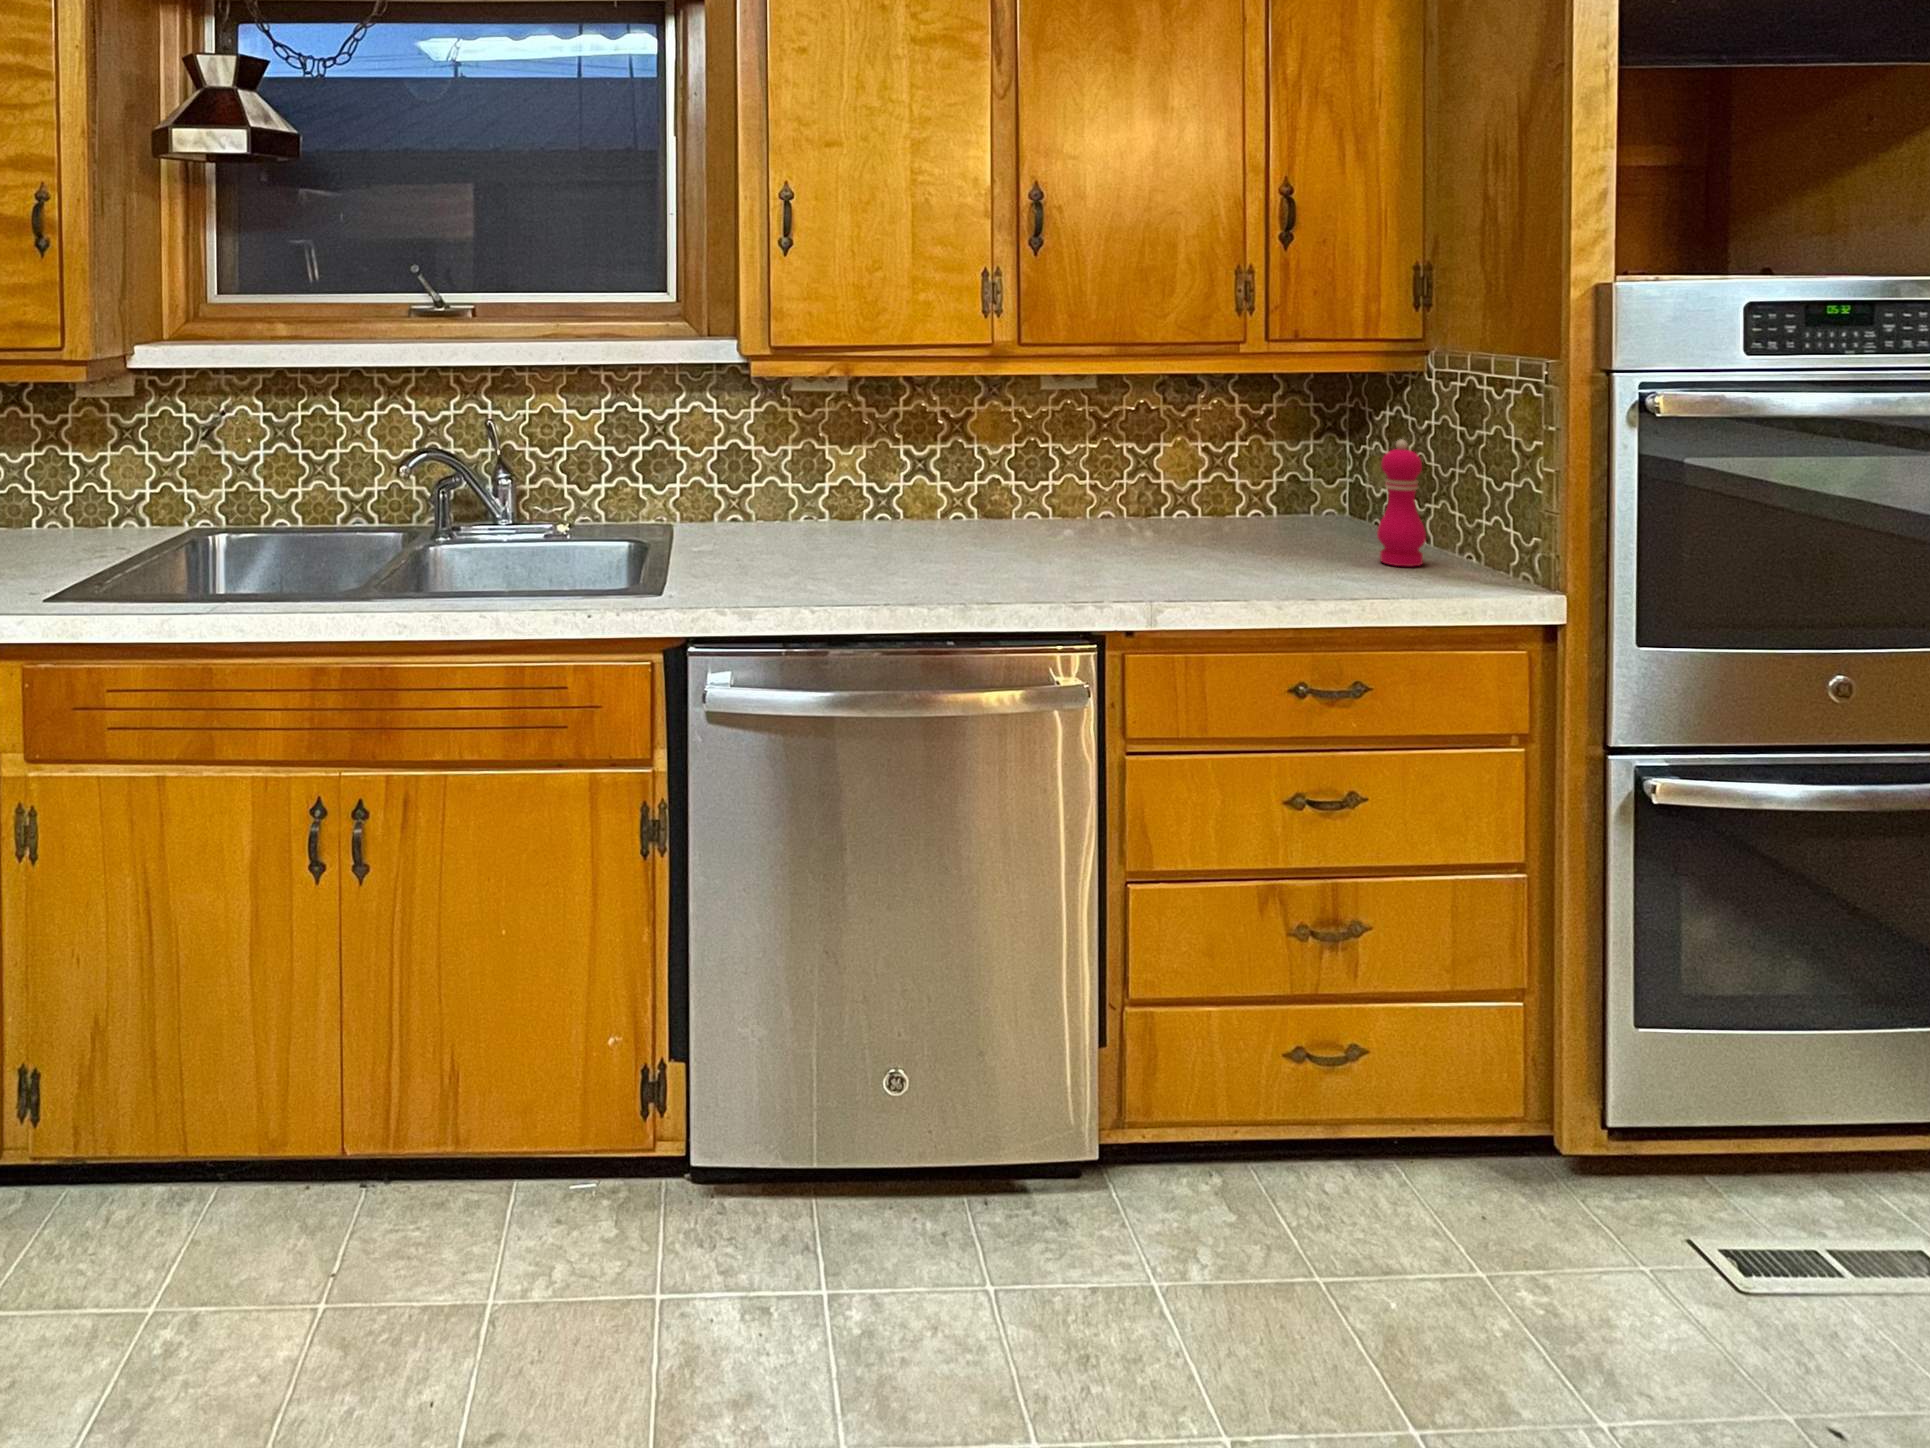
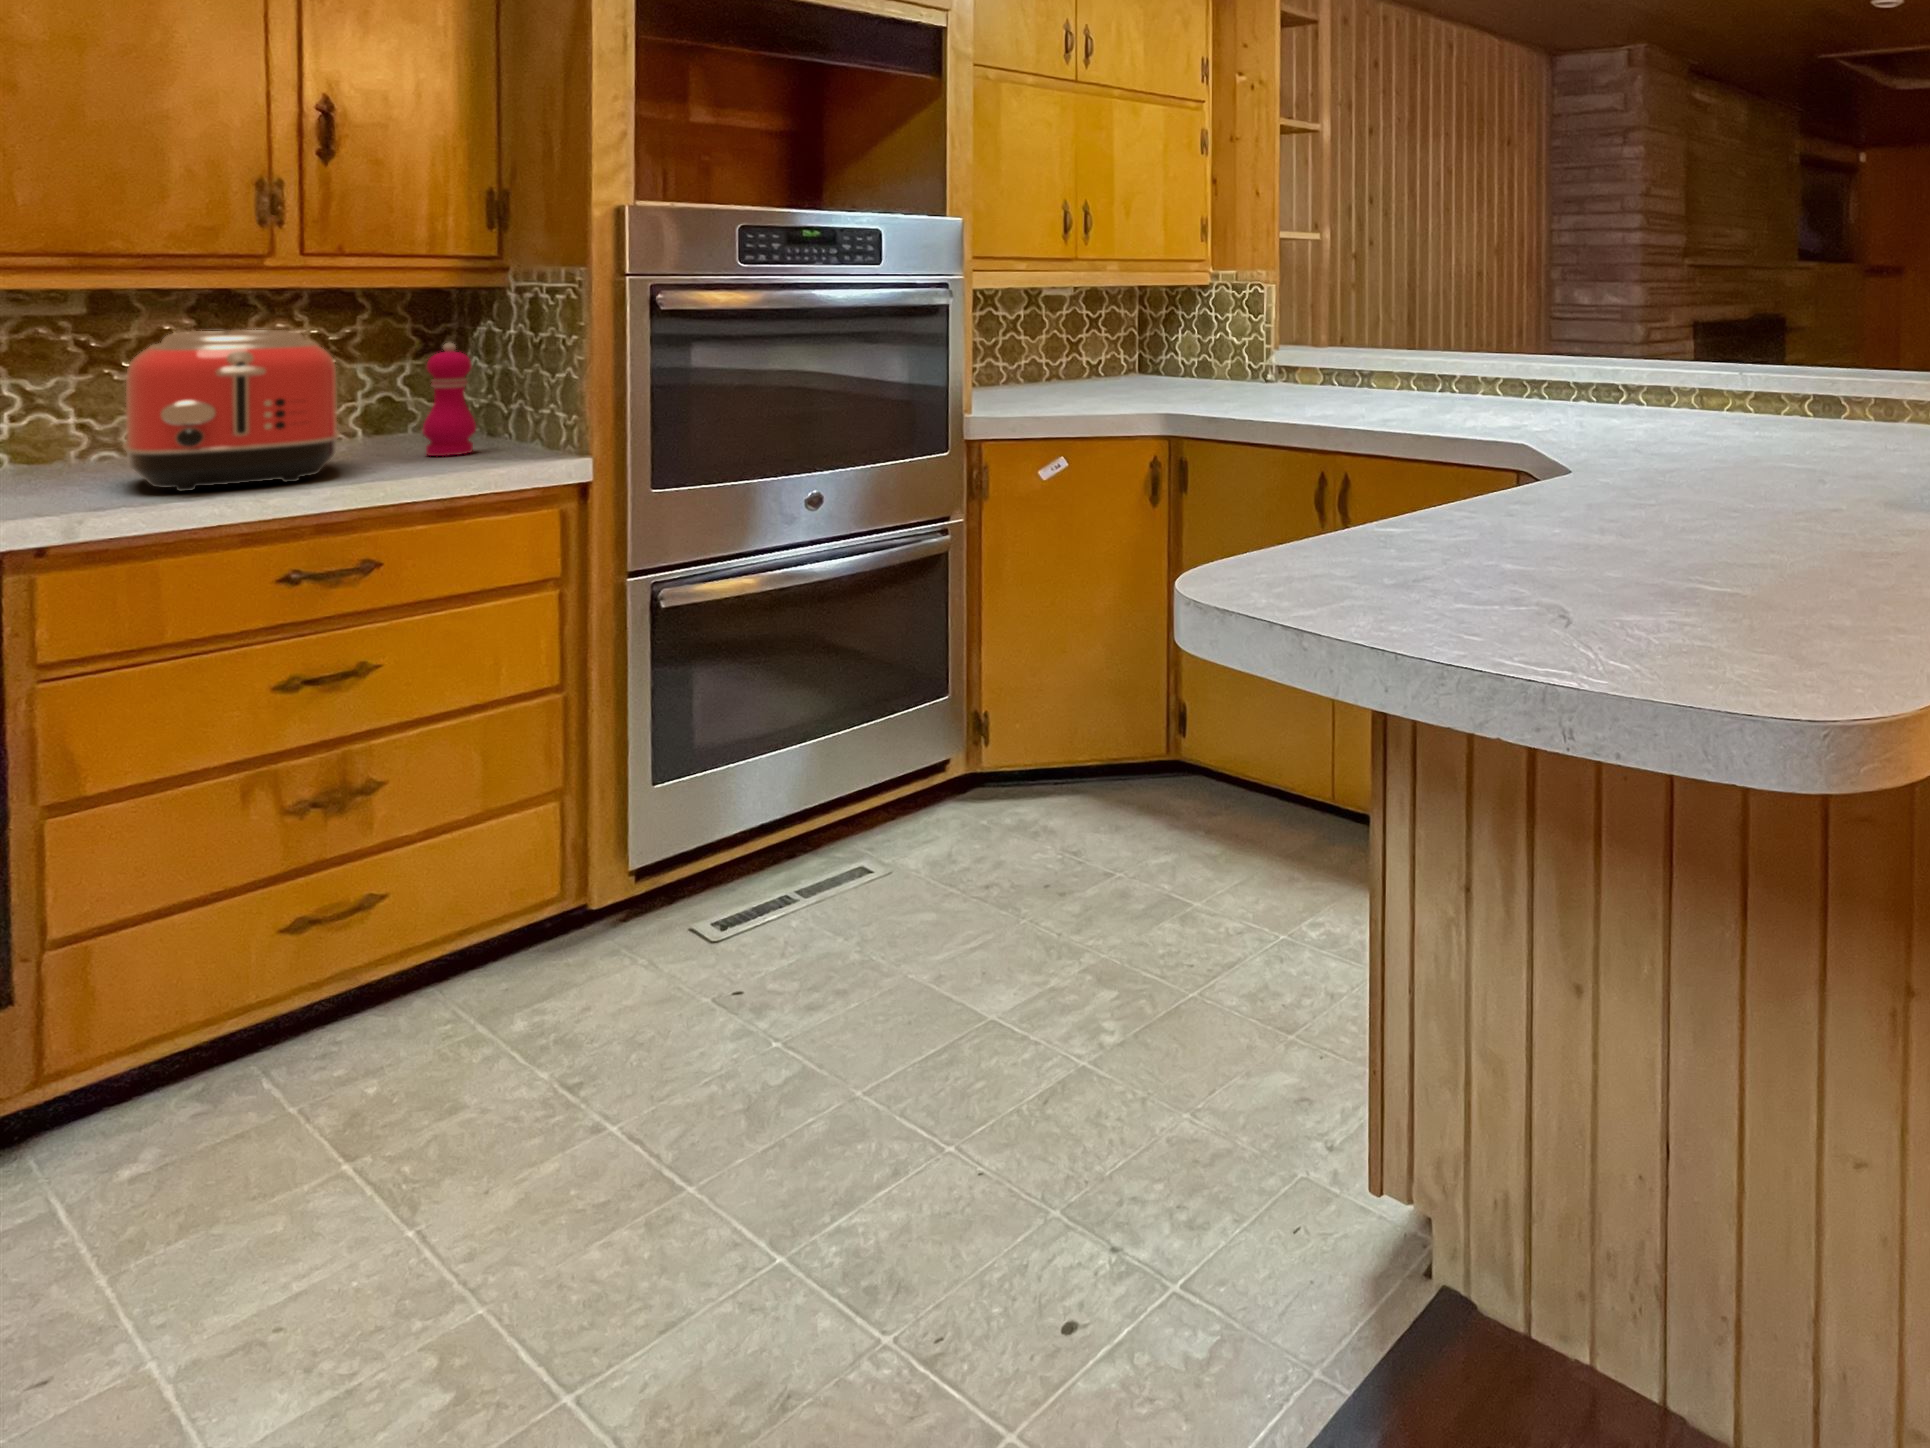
toaster: none [1168,421,1338,589] -> present [123,330,340,491]

